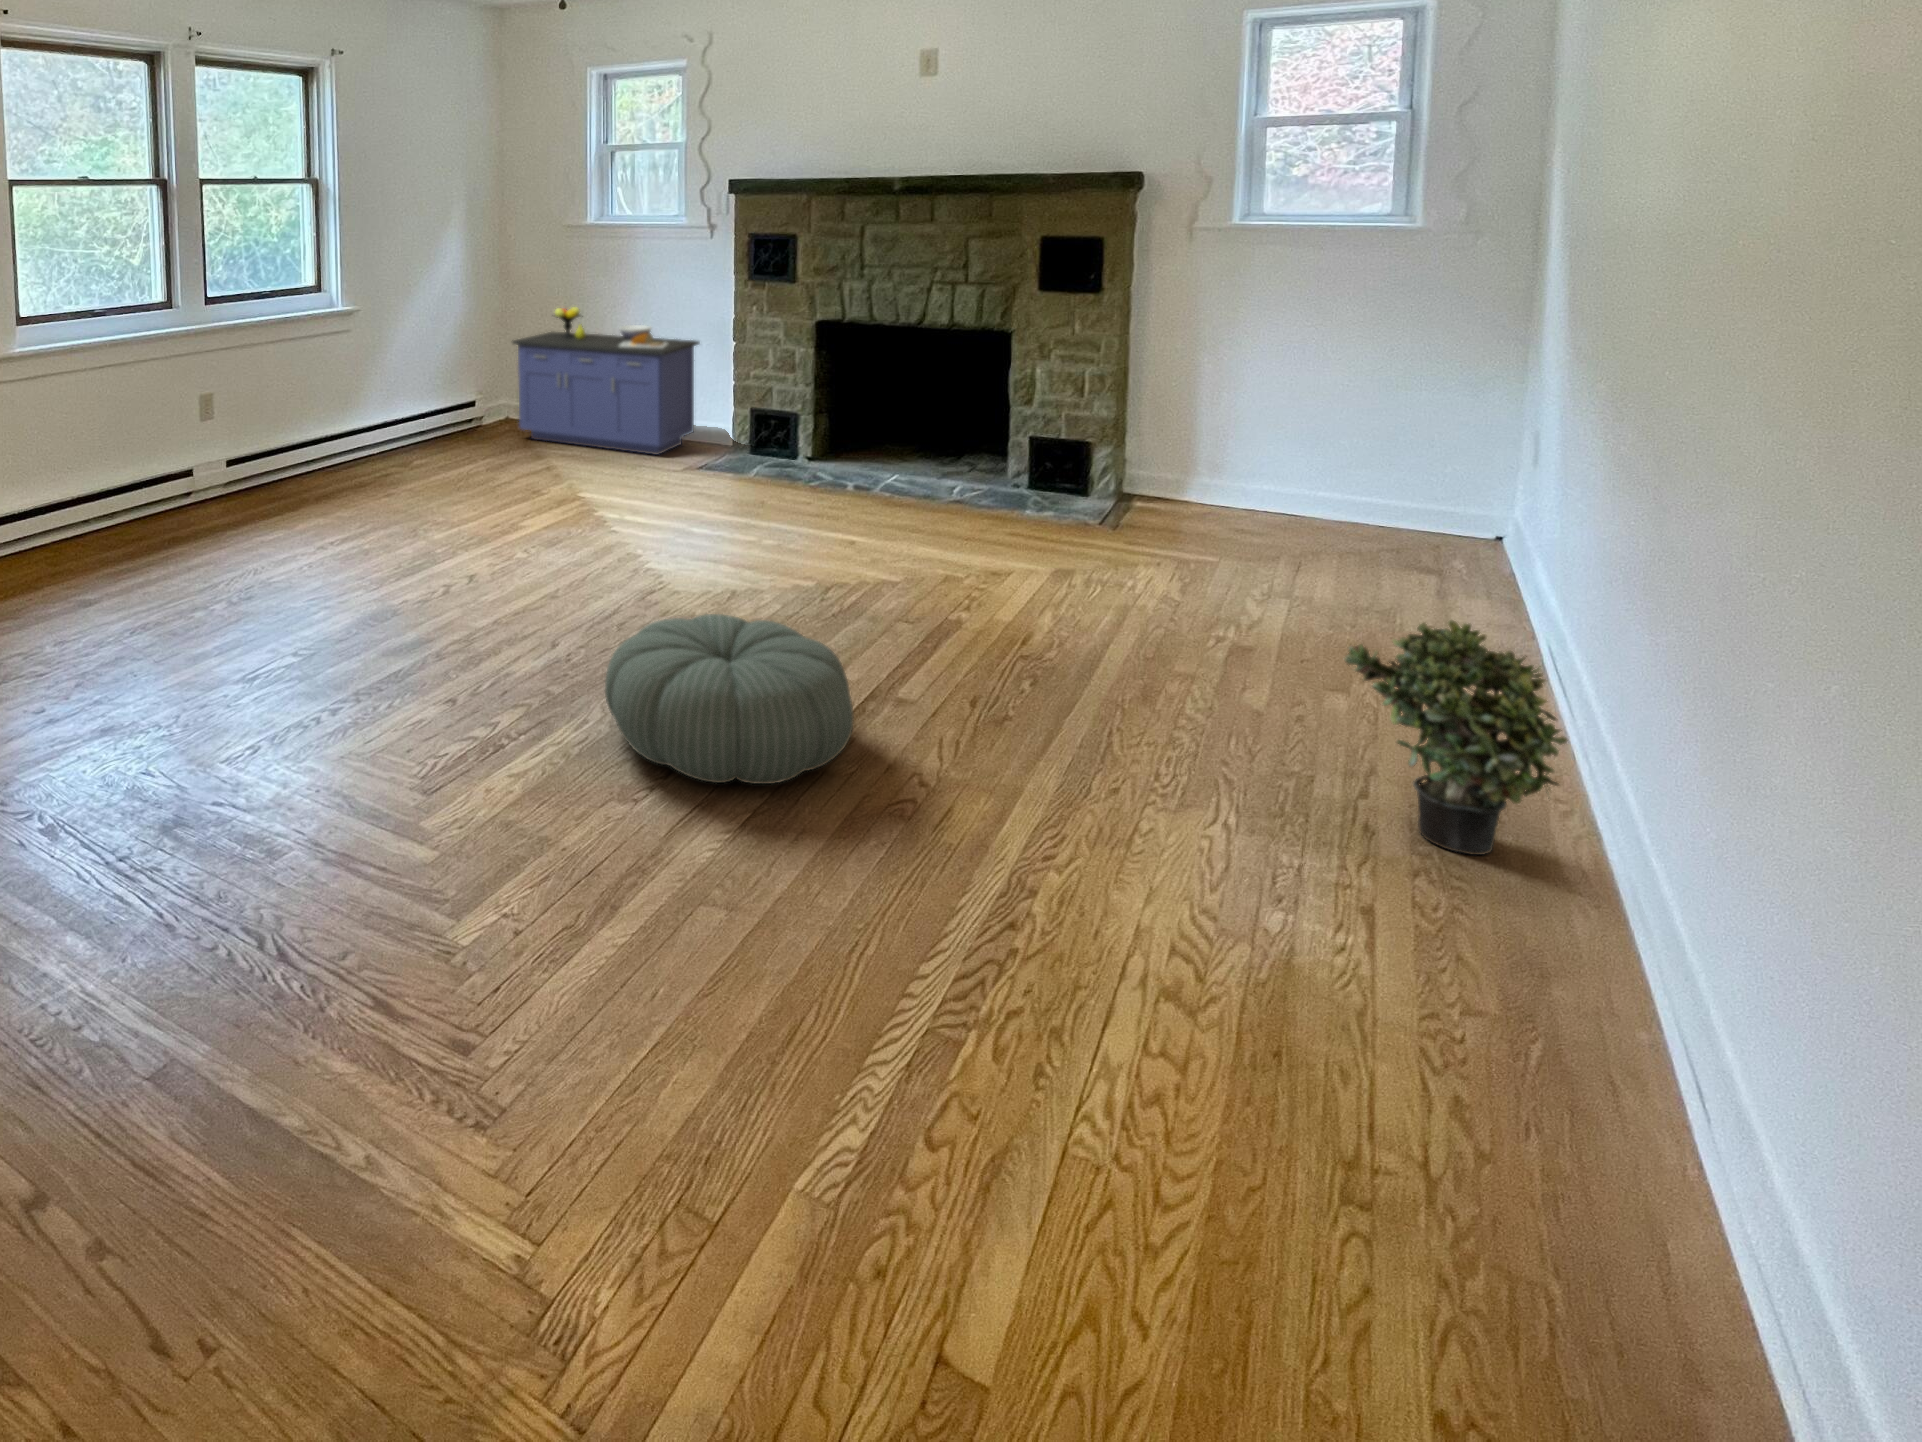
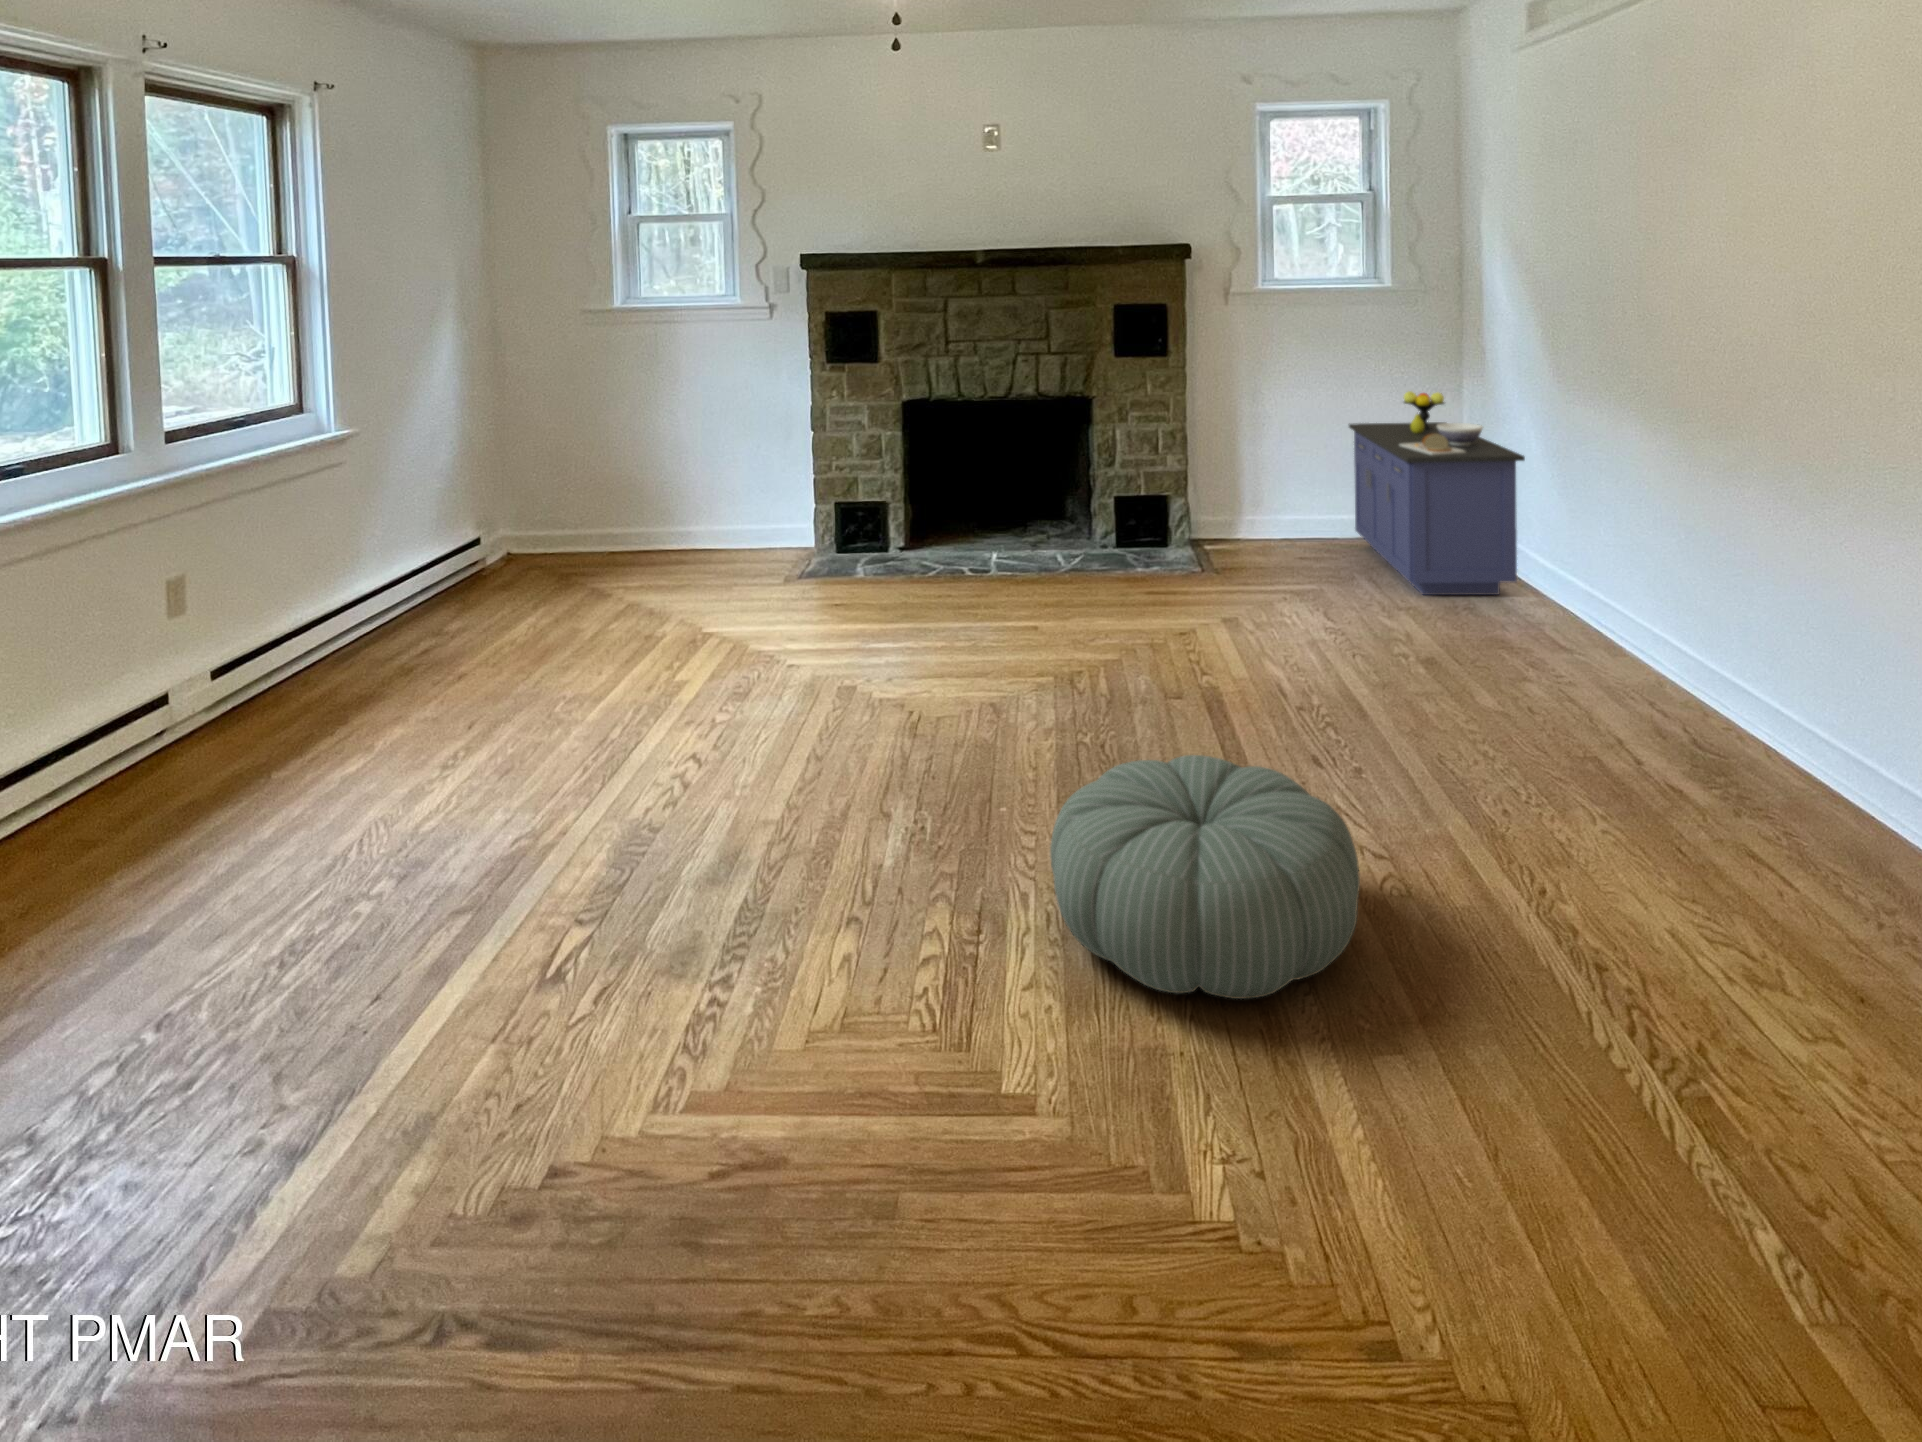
storage cabinet: present [513,307,699,455] -> present [1349,391,1525,595]
potted plant: present [1345,620,1567,855] -> none [1690,610,1881,821]

